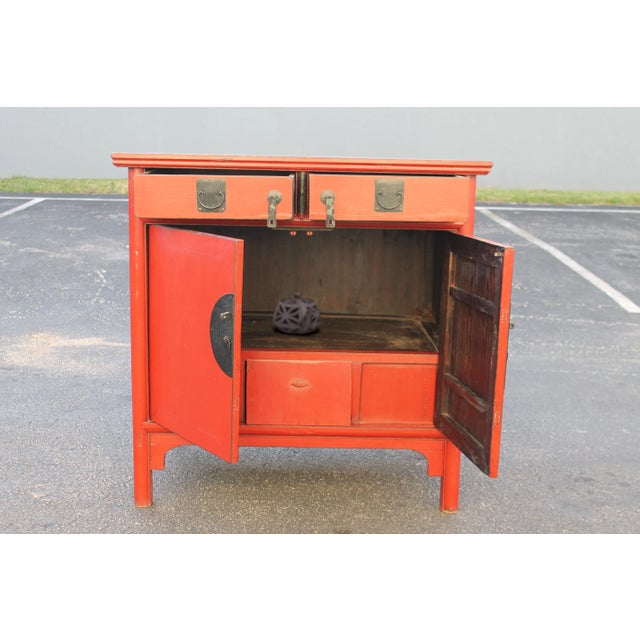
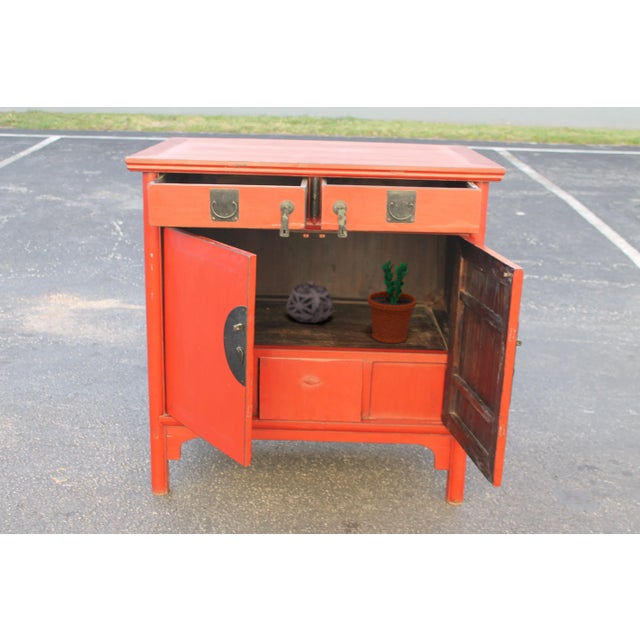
flower pot: none [355,265,405,349] -> present [367,260,416,344]

